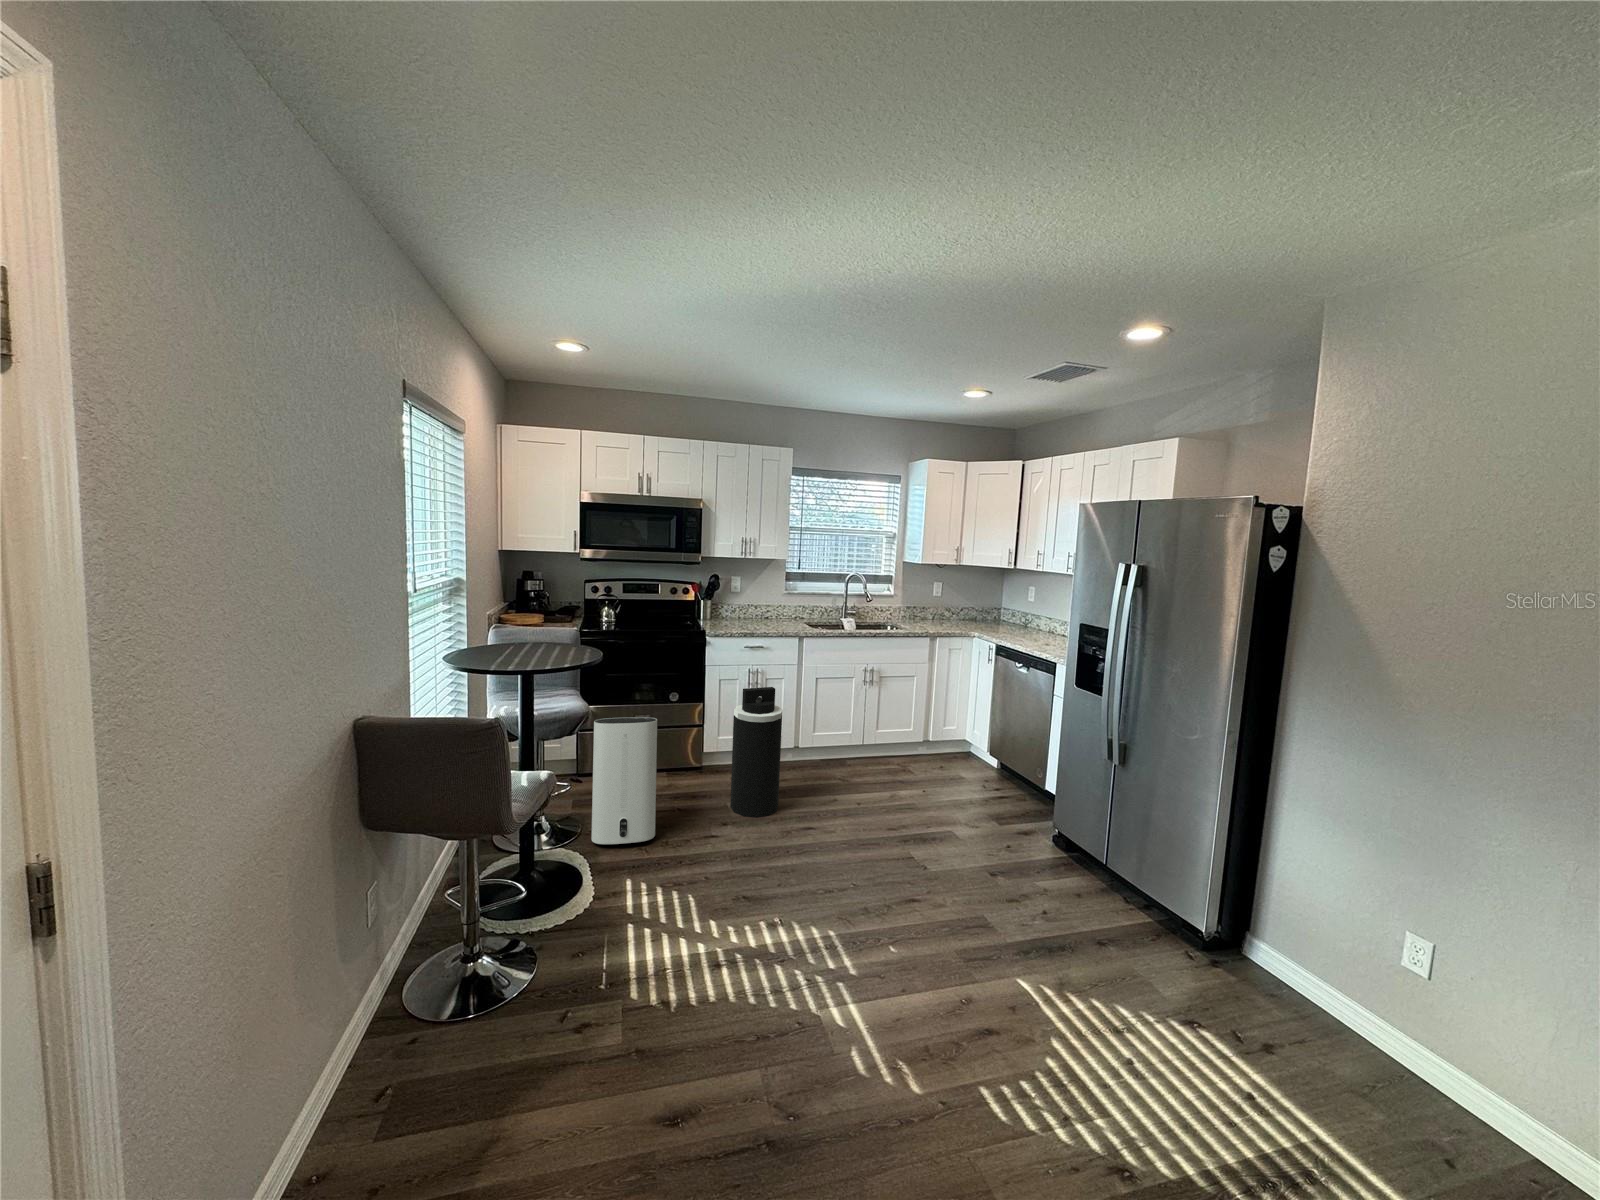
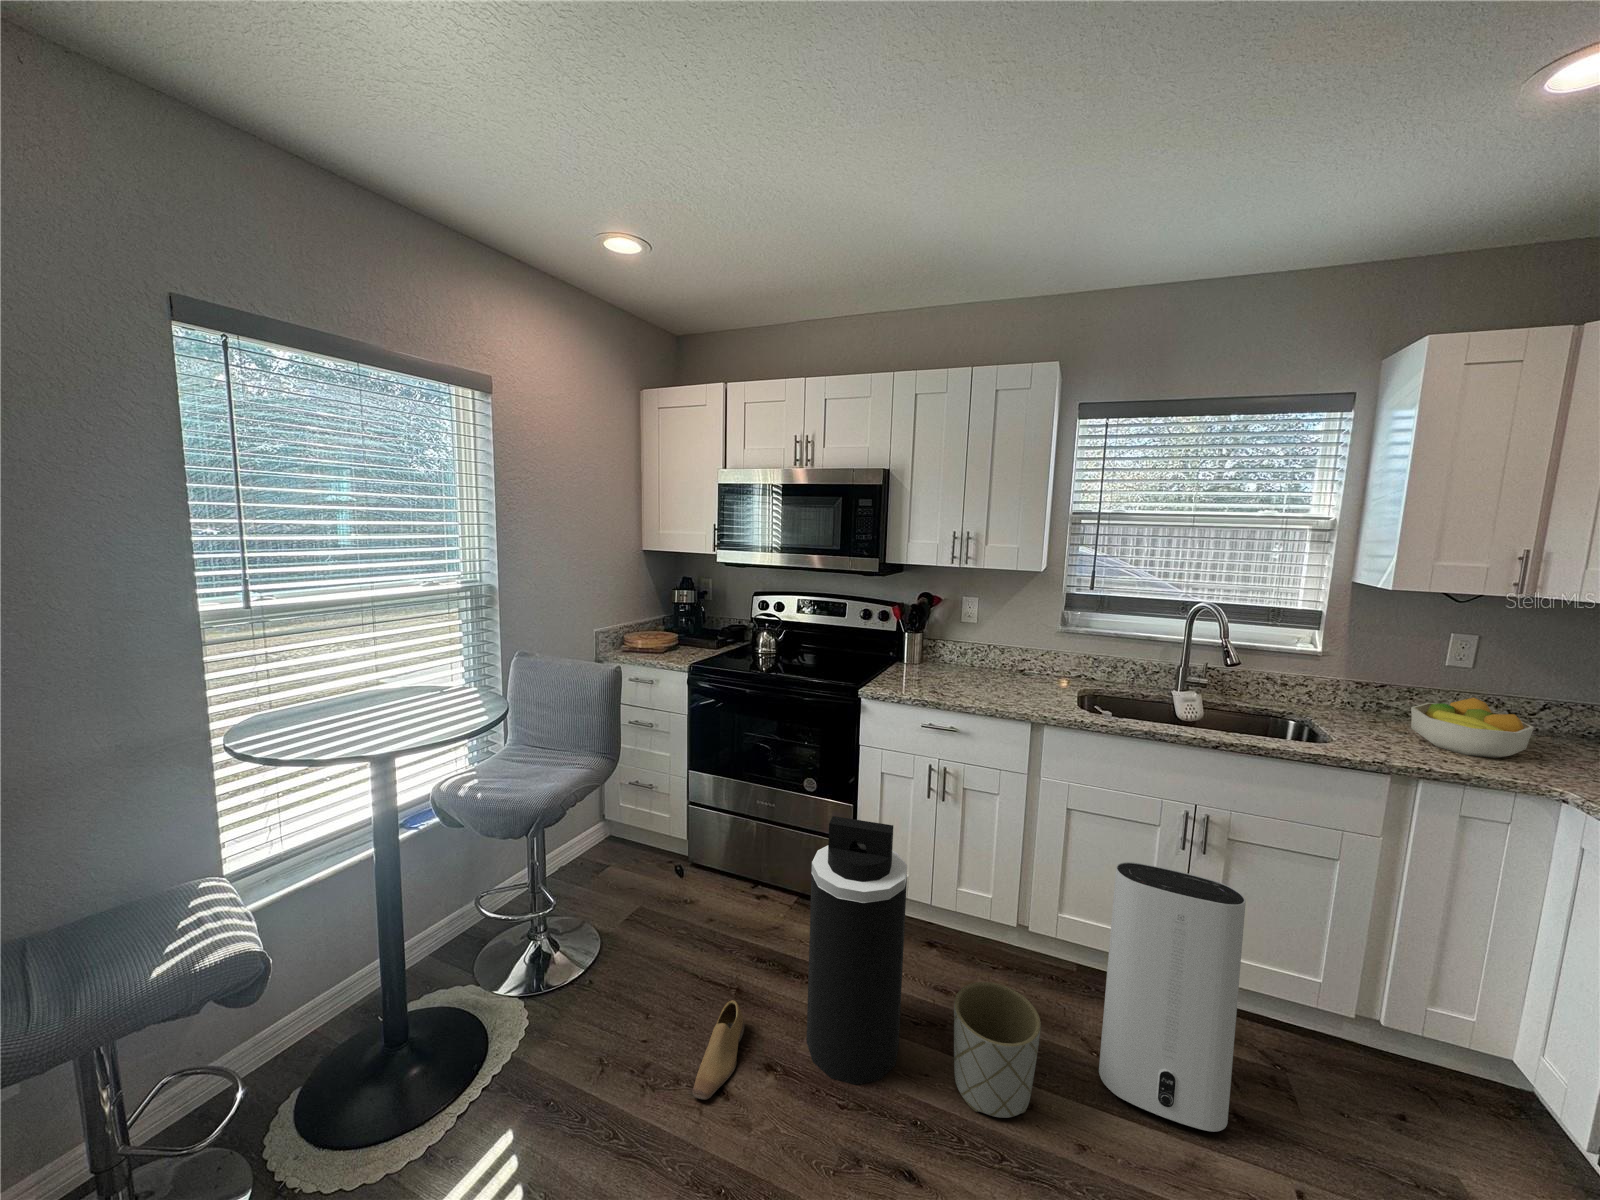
fruit bowl: none [929,607,962,628] -> present [1411,698,1534,758]
air purifier: present [591,717,657,844] -> present [1099,862,1246,1132]
planter: none [802,756,840,807] -> present [954,982,1041,1118]
shoe: none [690,804,714,839] -> present [692,1000,744,1100]

